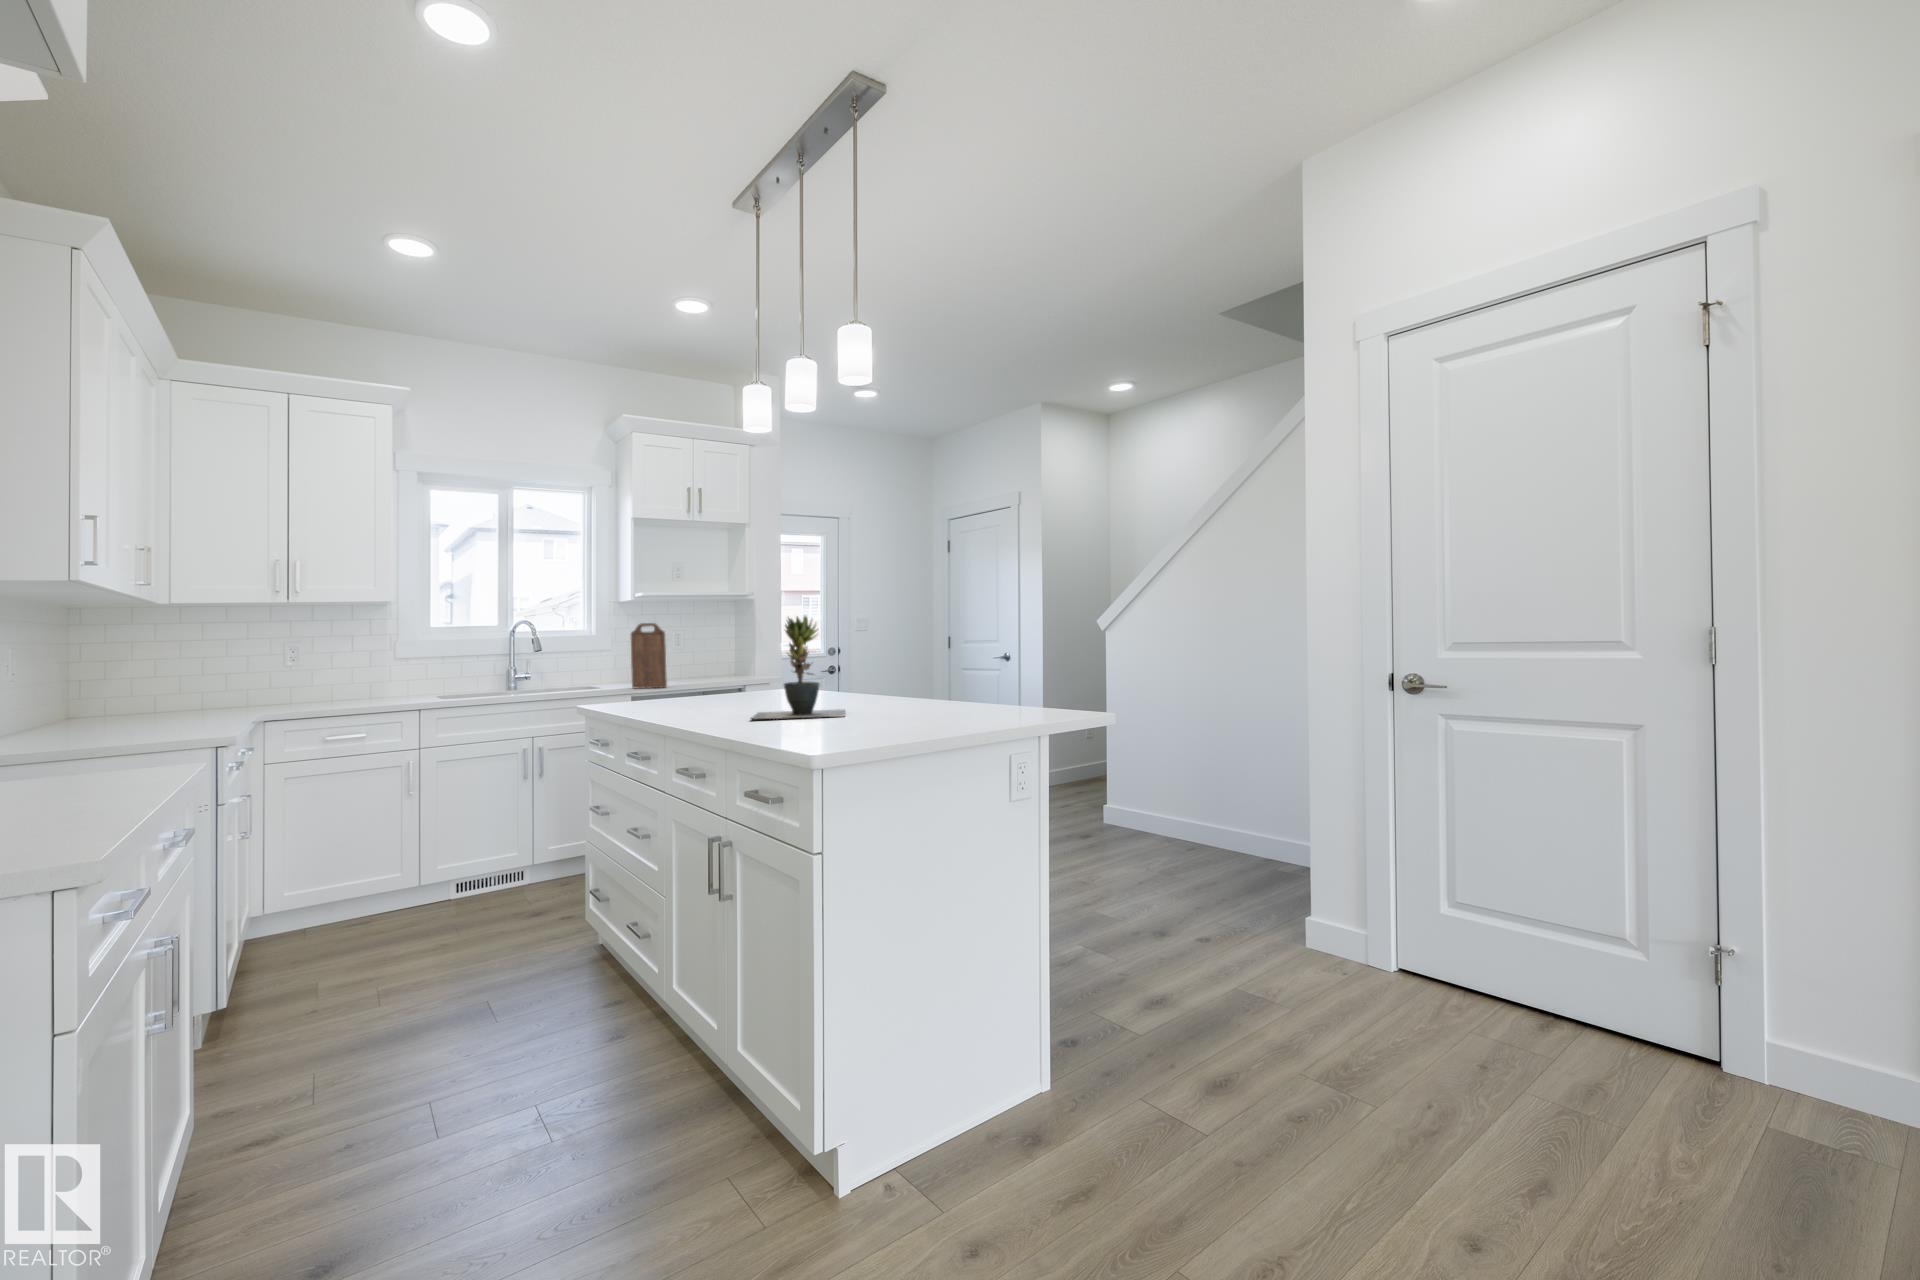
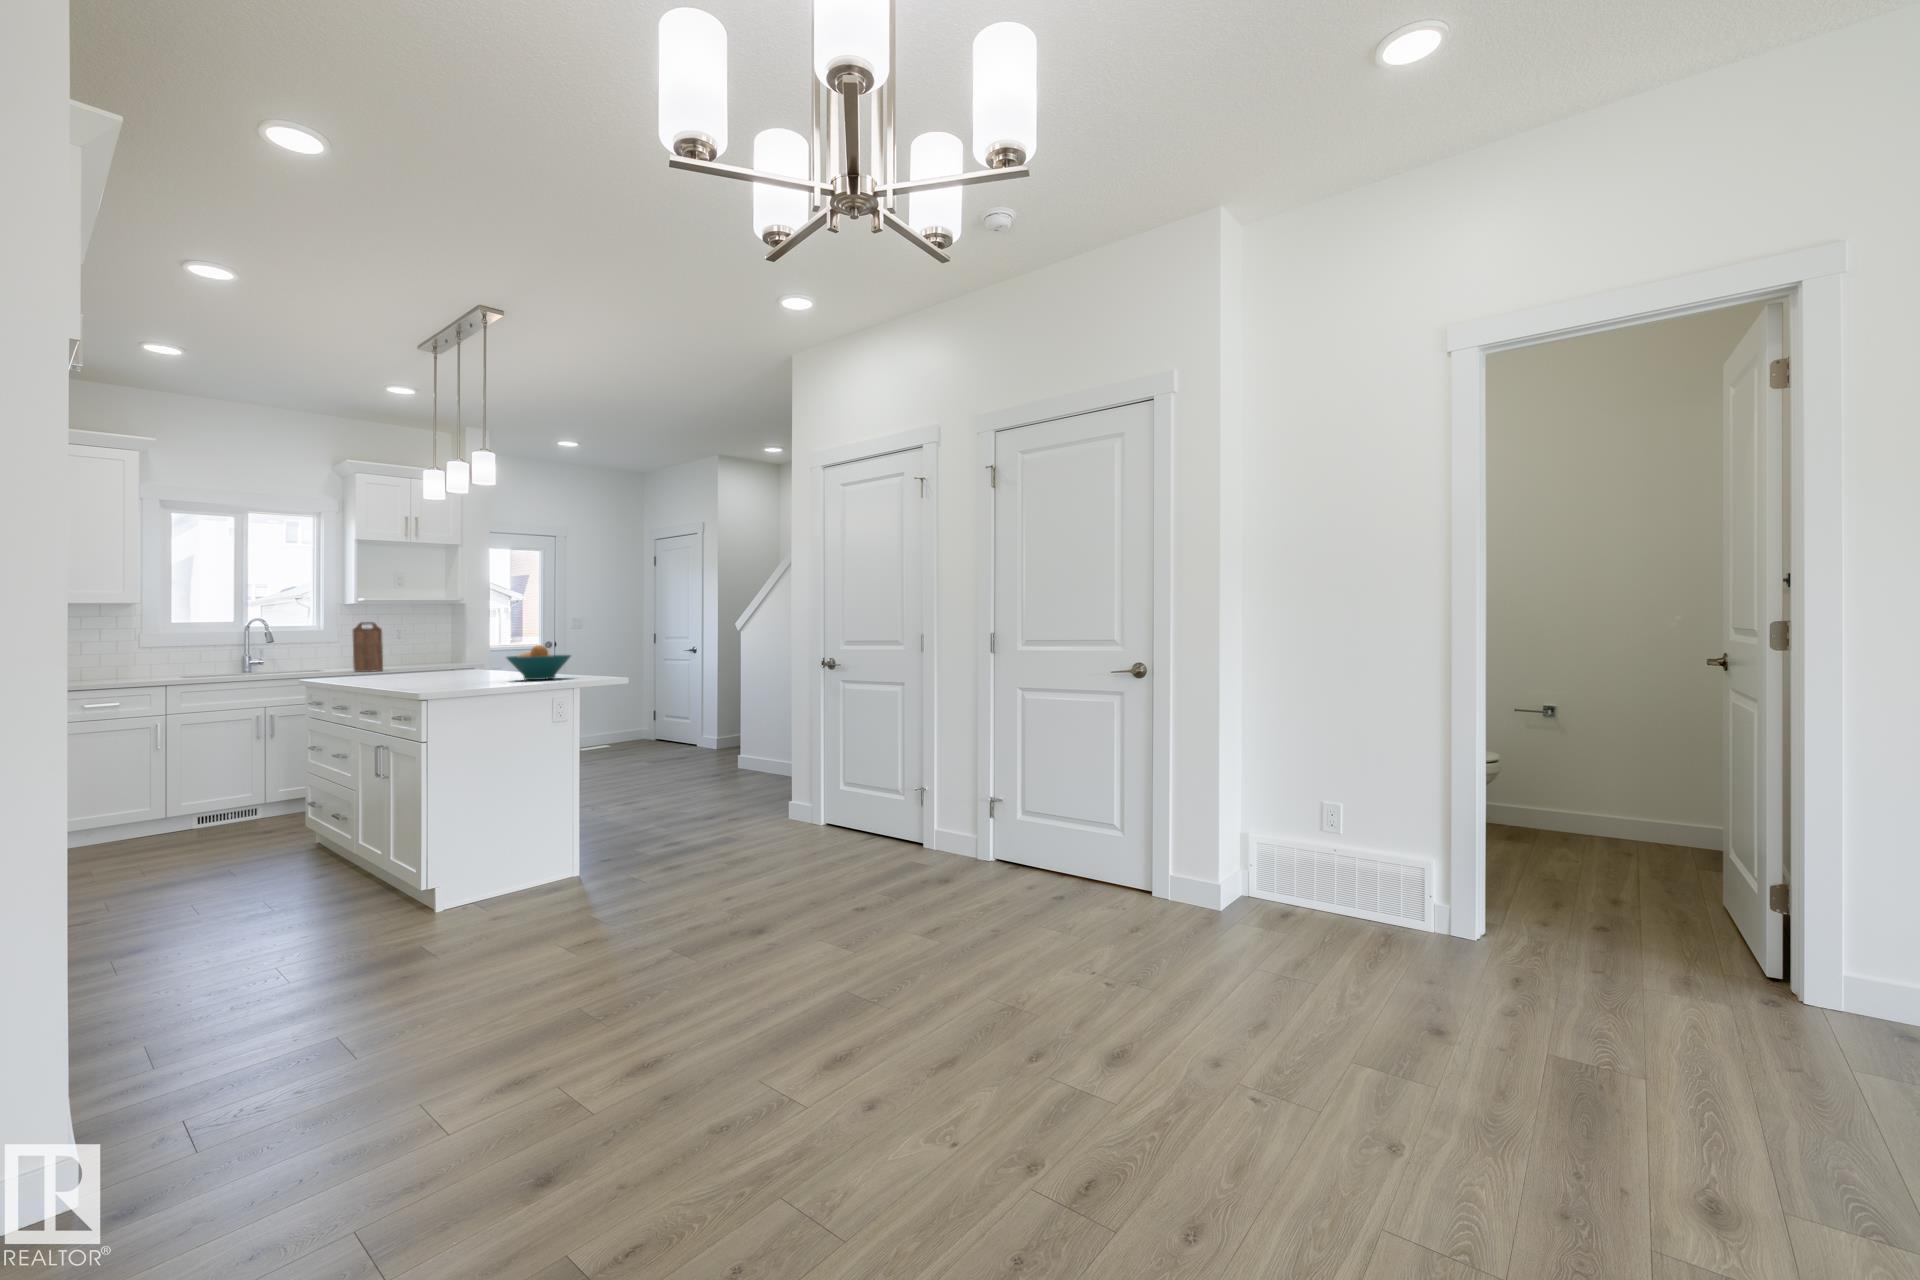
potted plant: present [752,616,845,719] -> none [403,622,476,683]
fruit bowl: none [919,654,1026,717] -> present [507,645,571,680]

